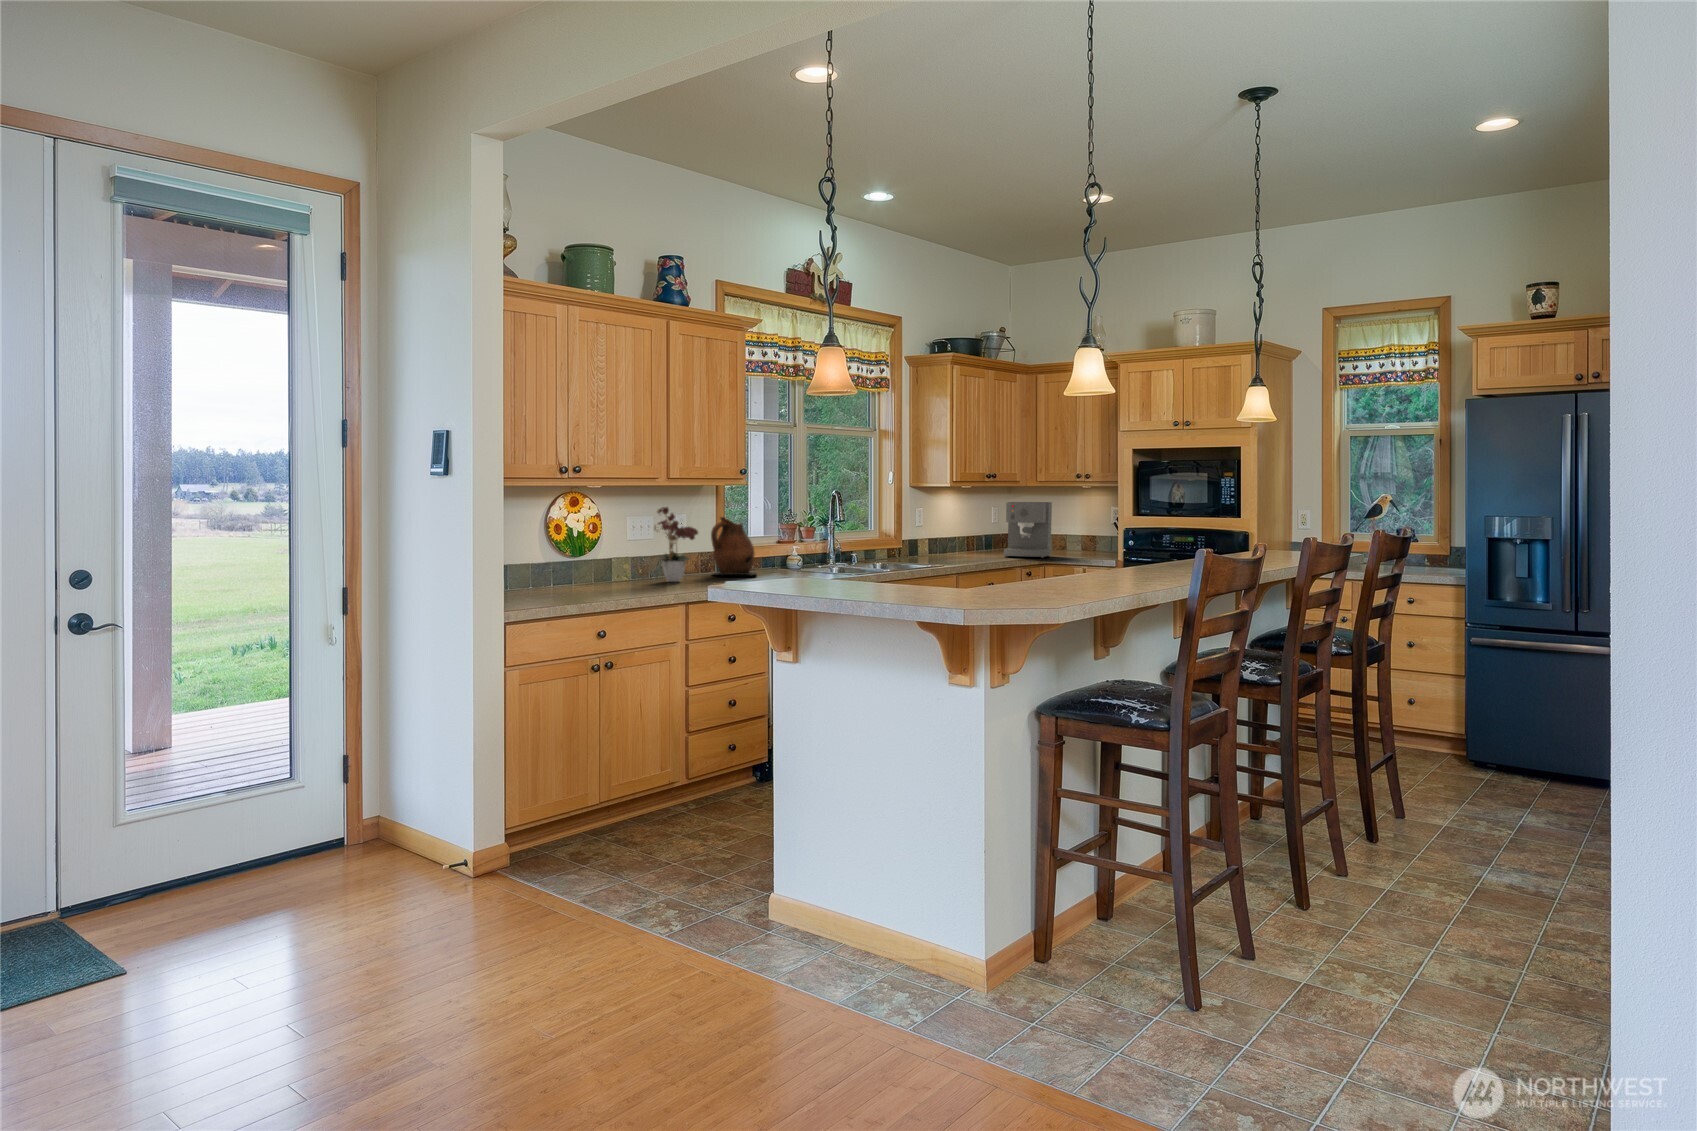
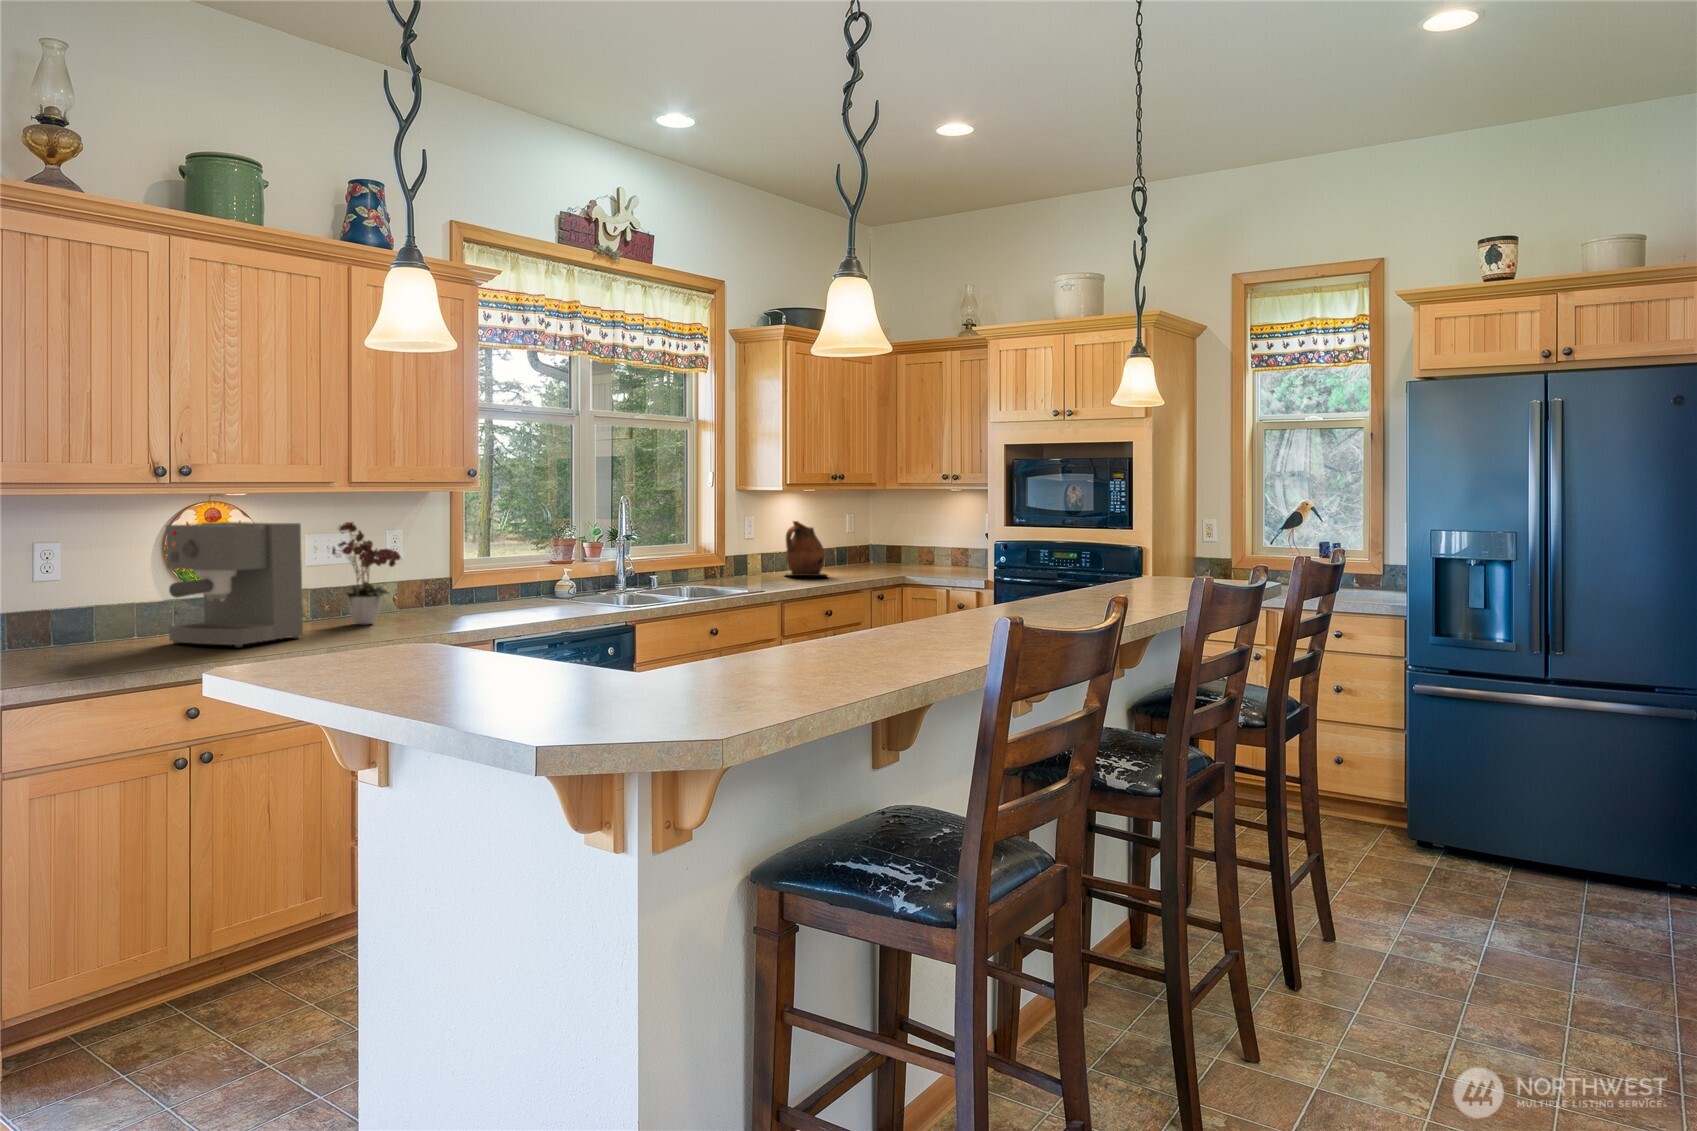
coffee maker: present [1004,502,1052,558] -> present [166,522,303,647]
ceramic pitcher: present [711,517,757,575] -> present [786,521,827,576]

